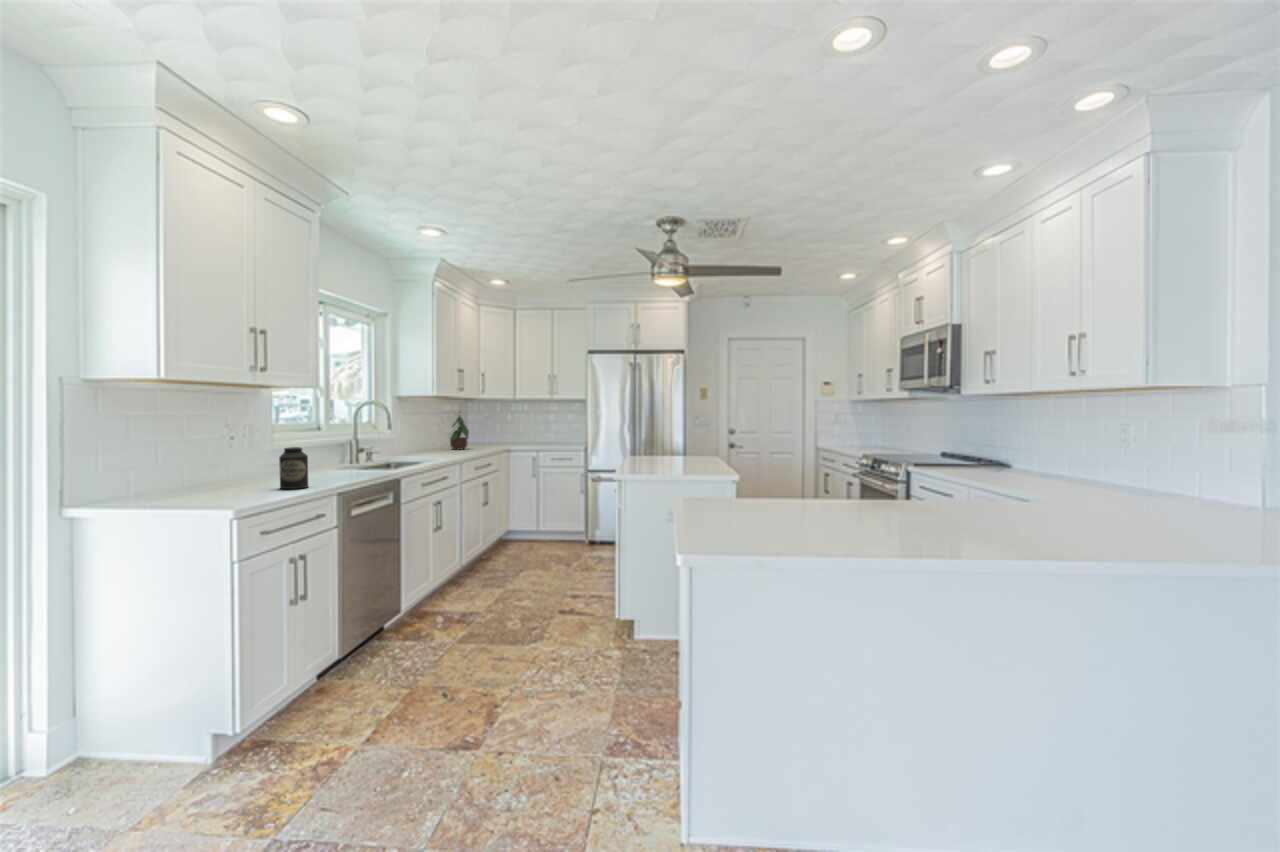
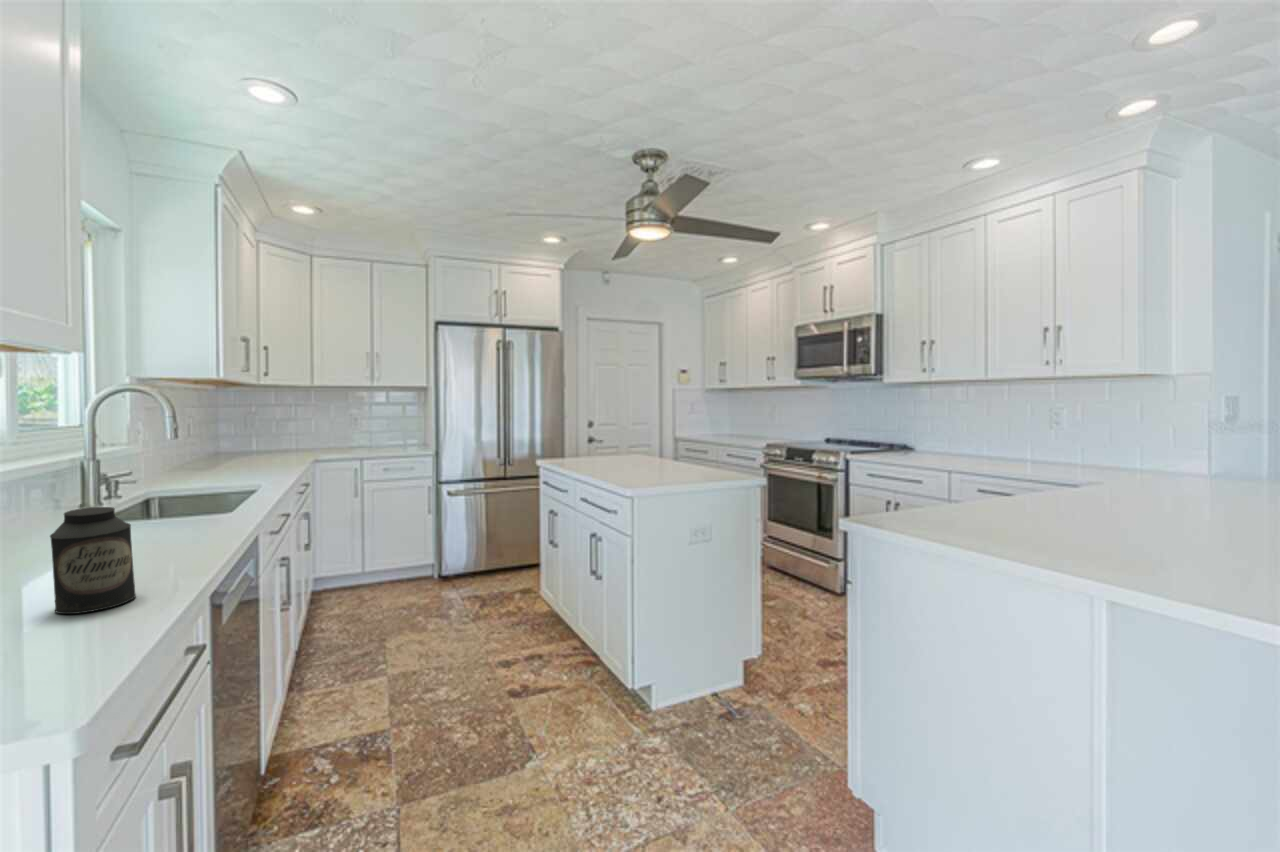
potted plant: present [450,416,469,450] -> none [218,405,265,467]

